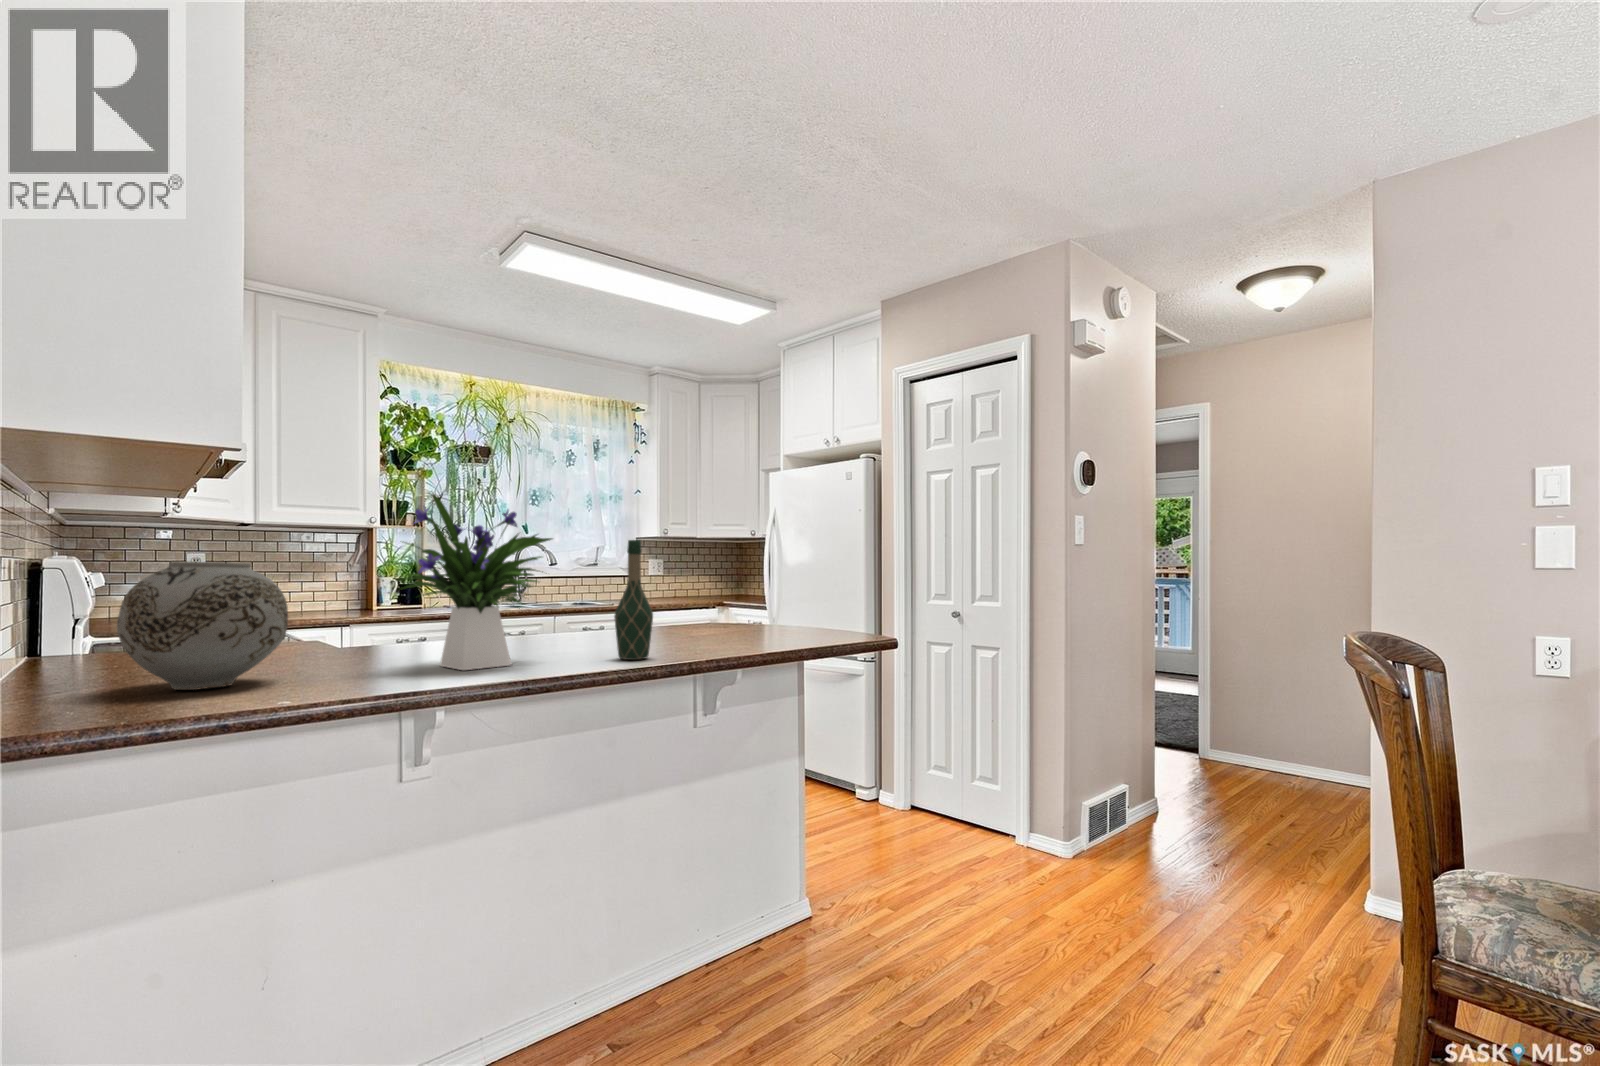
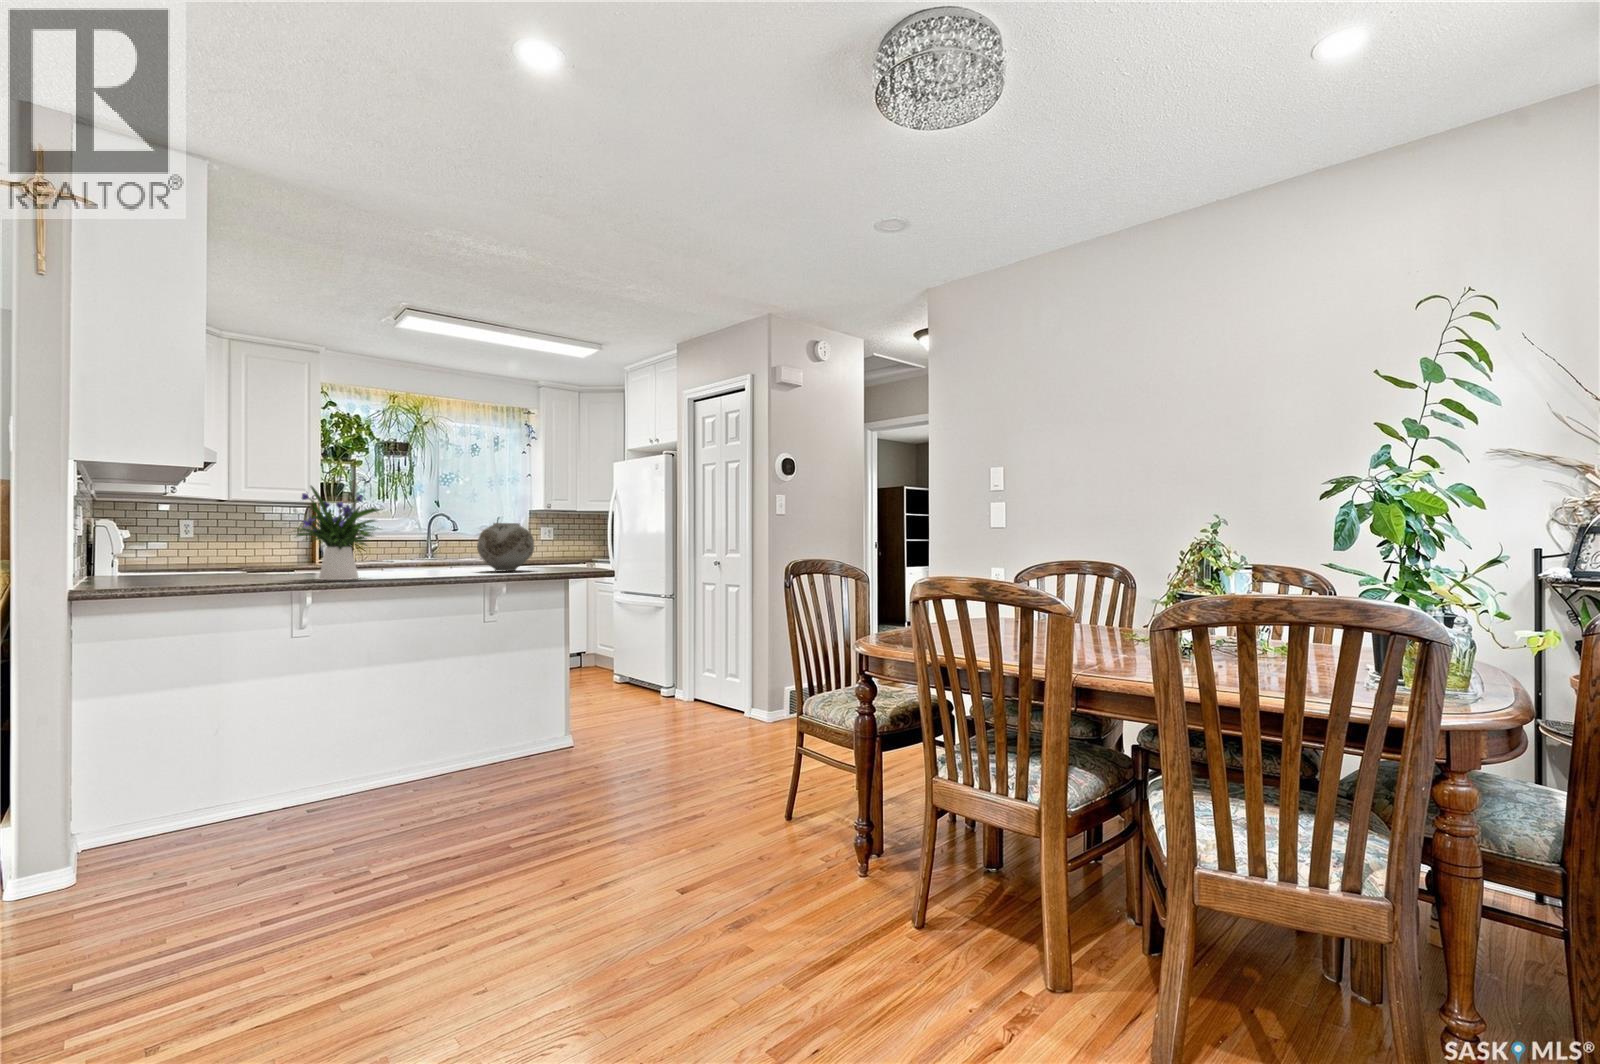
wine bottle: present [614,540,653,660] -> none [422,510,445,578]
vase: present [117,561,288,690] -> present [477,523,534,571]

